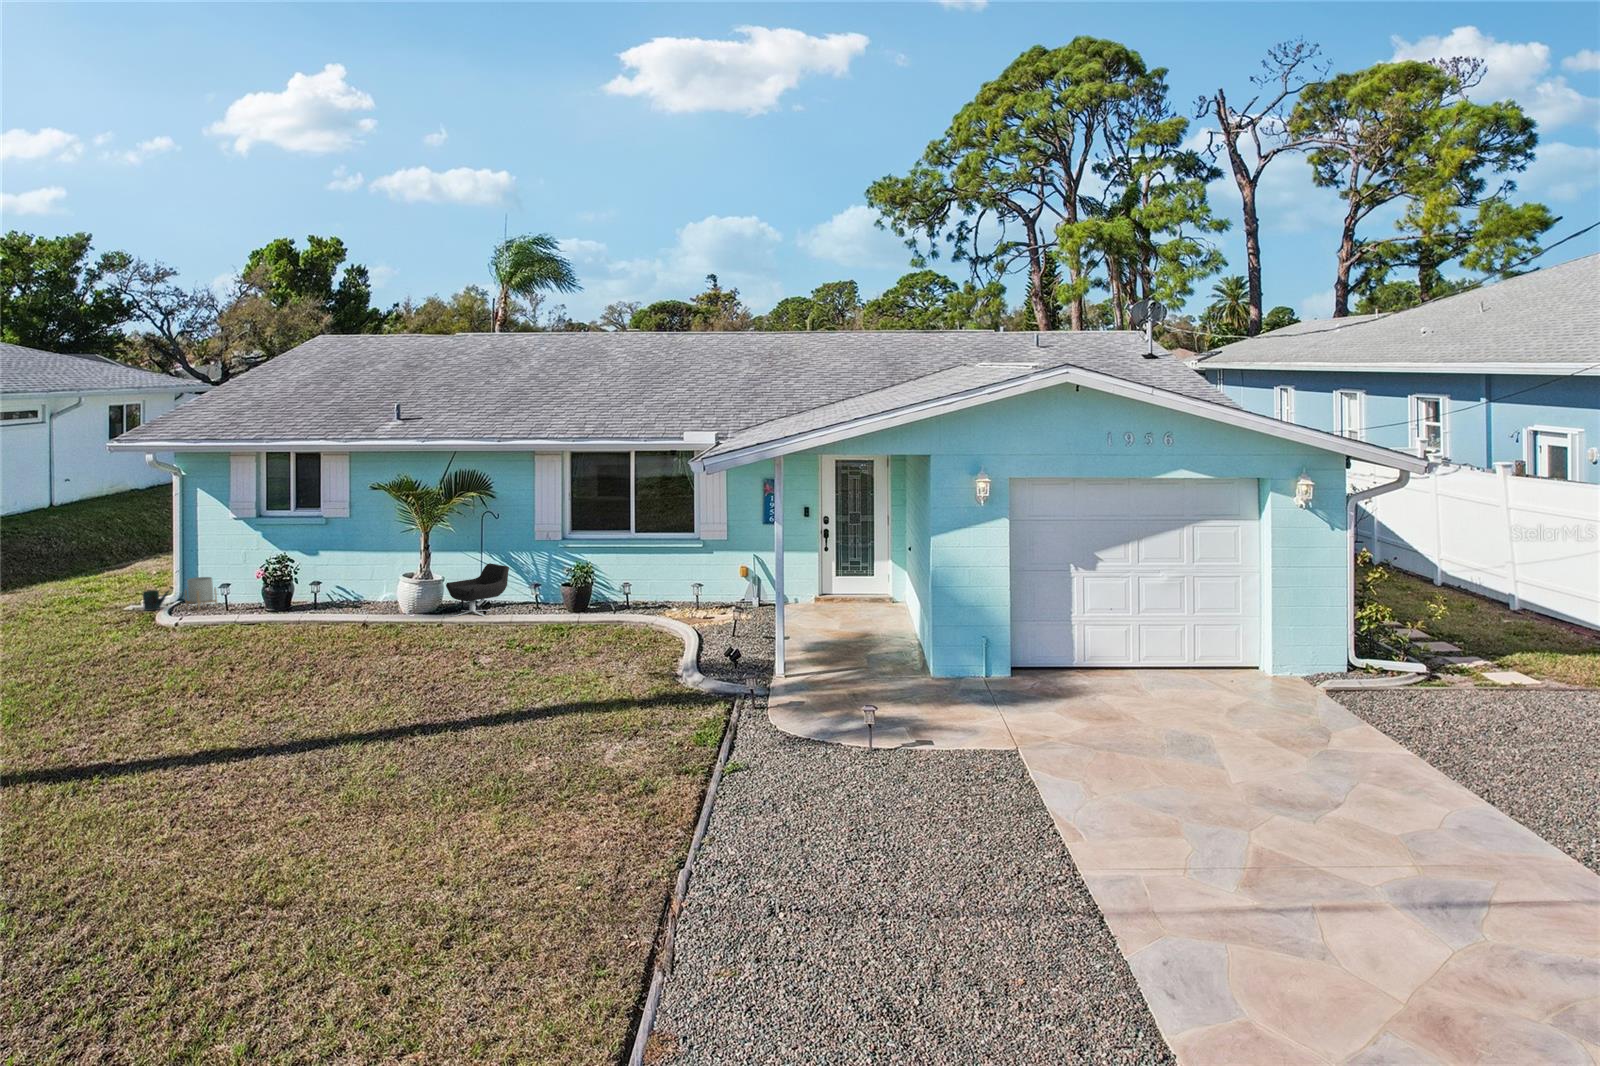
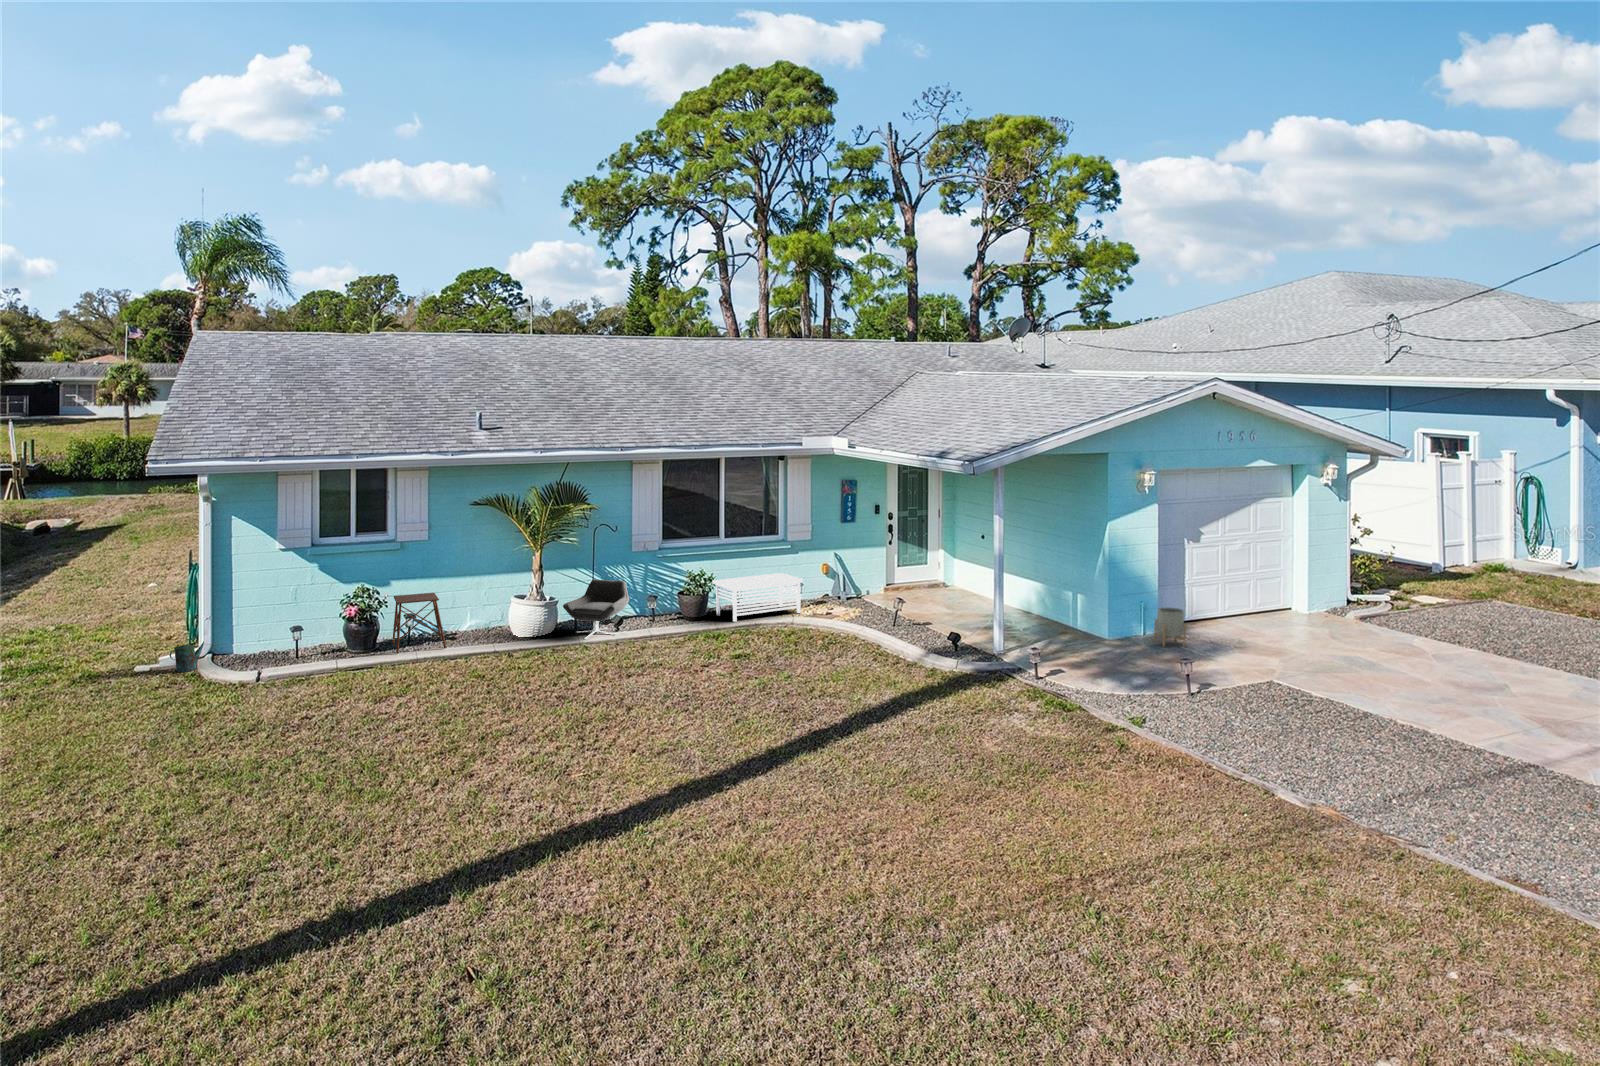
side table: none [298,564,358,613] -> present [392,593,446,653]
storage bench: none [601,572,686,615] -> present [712,573,802,622]
planter: present [185,577,217,610] -> present [1154,608,1186,646]

